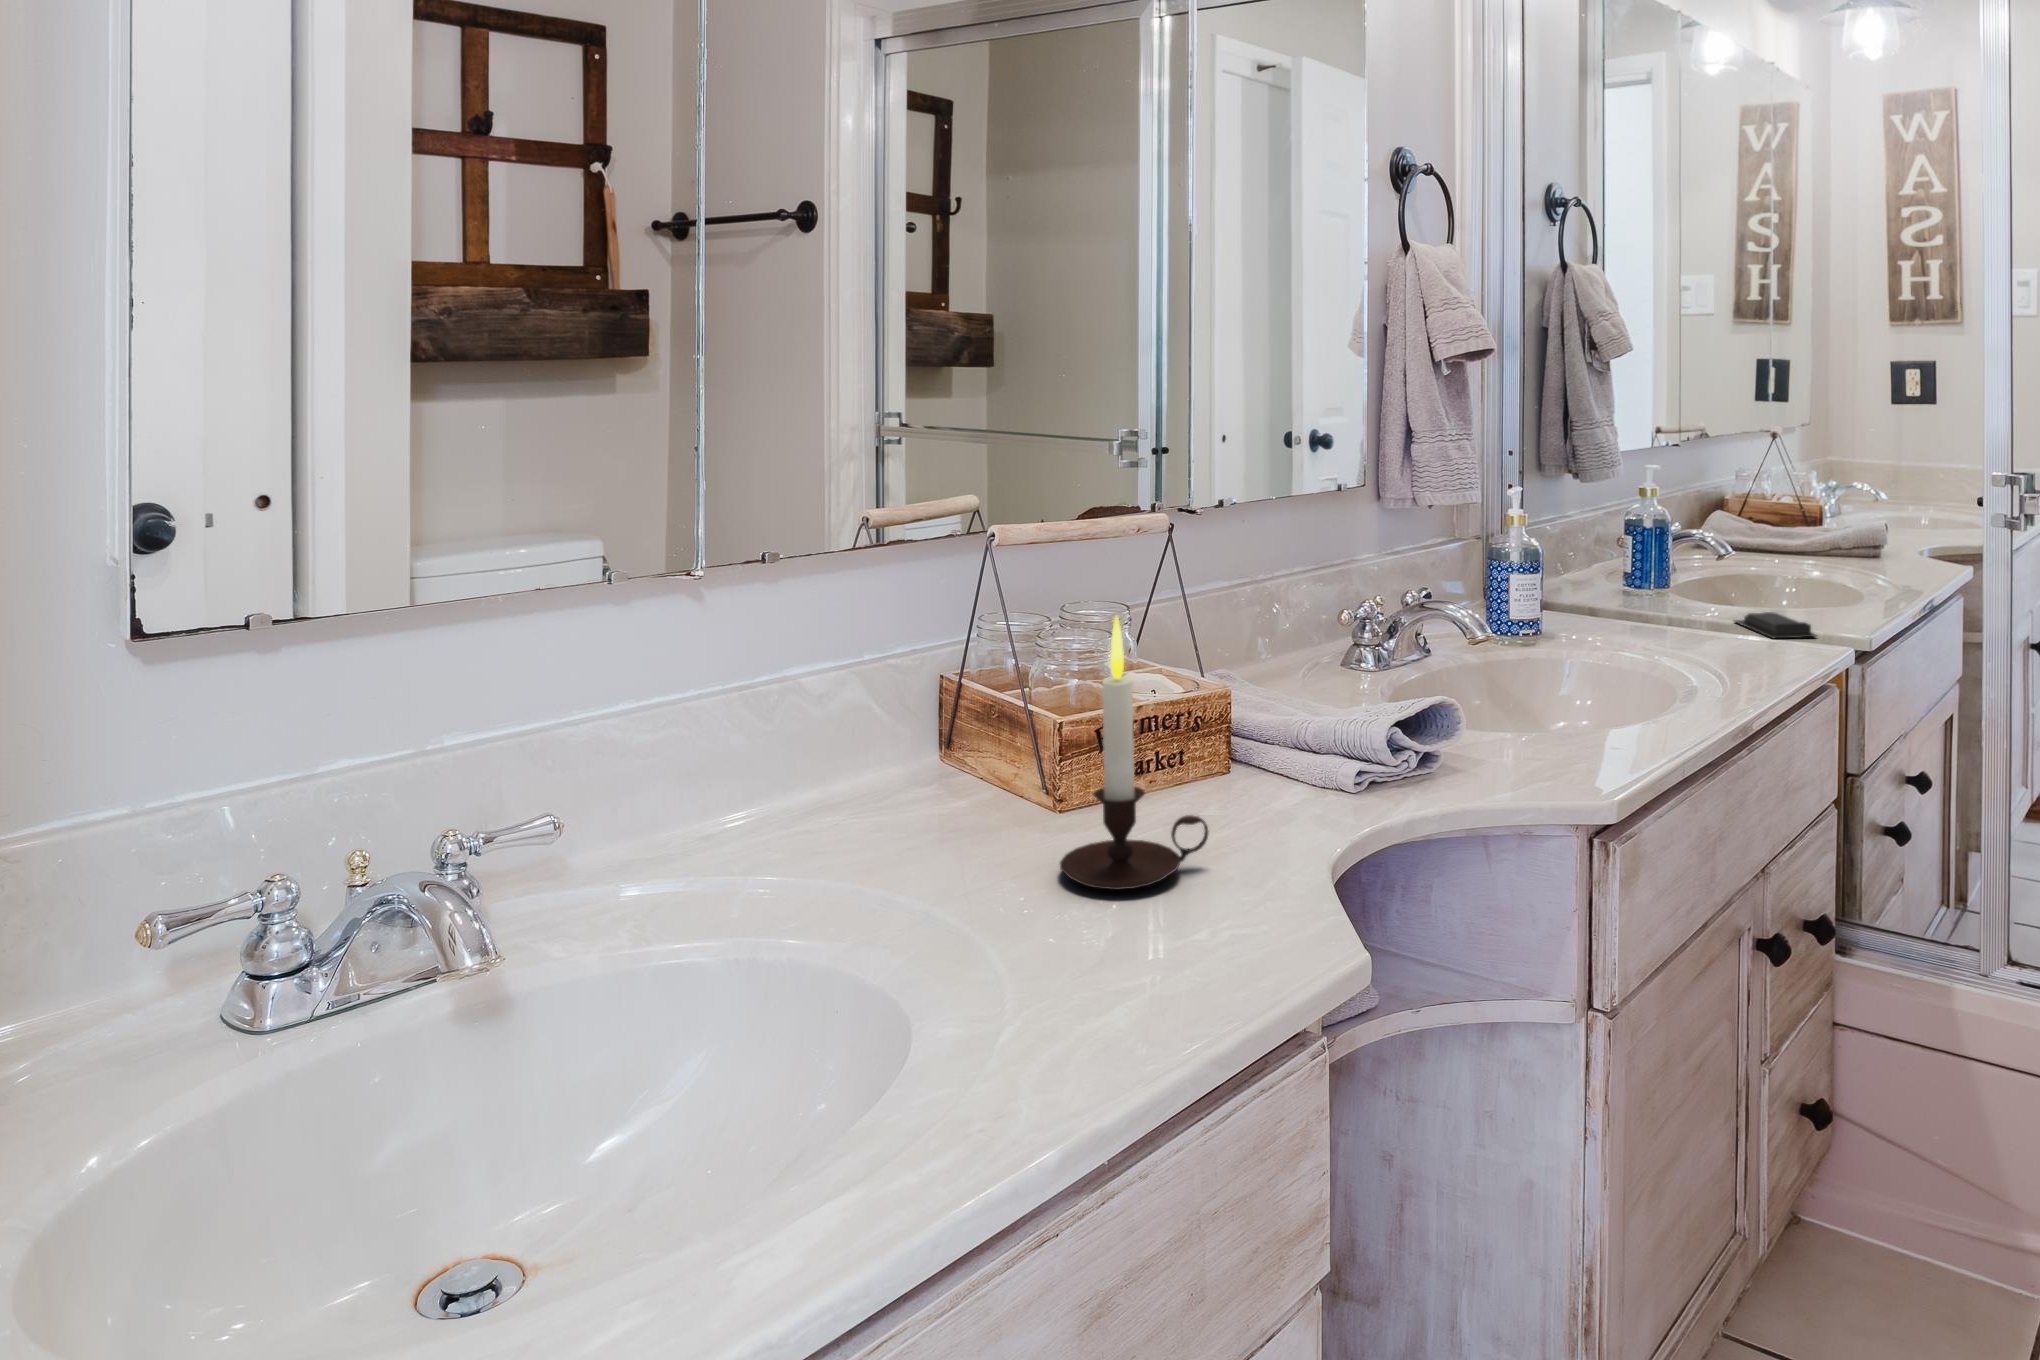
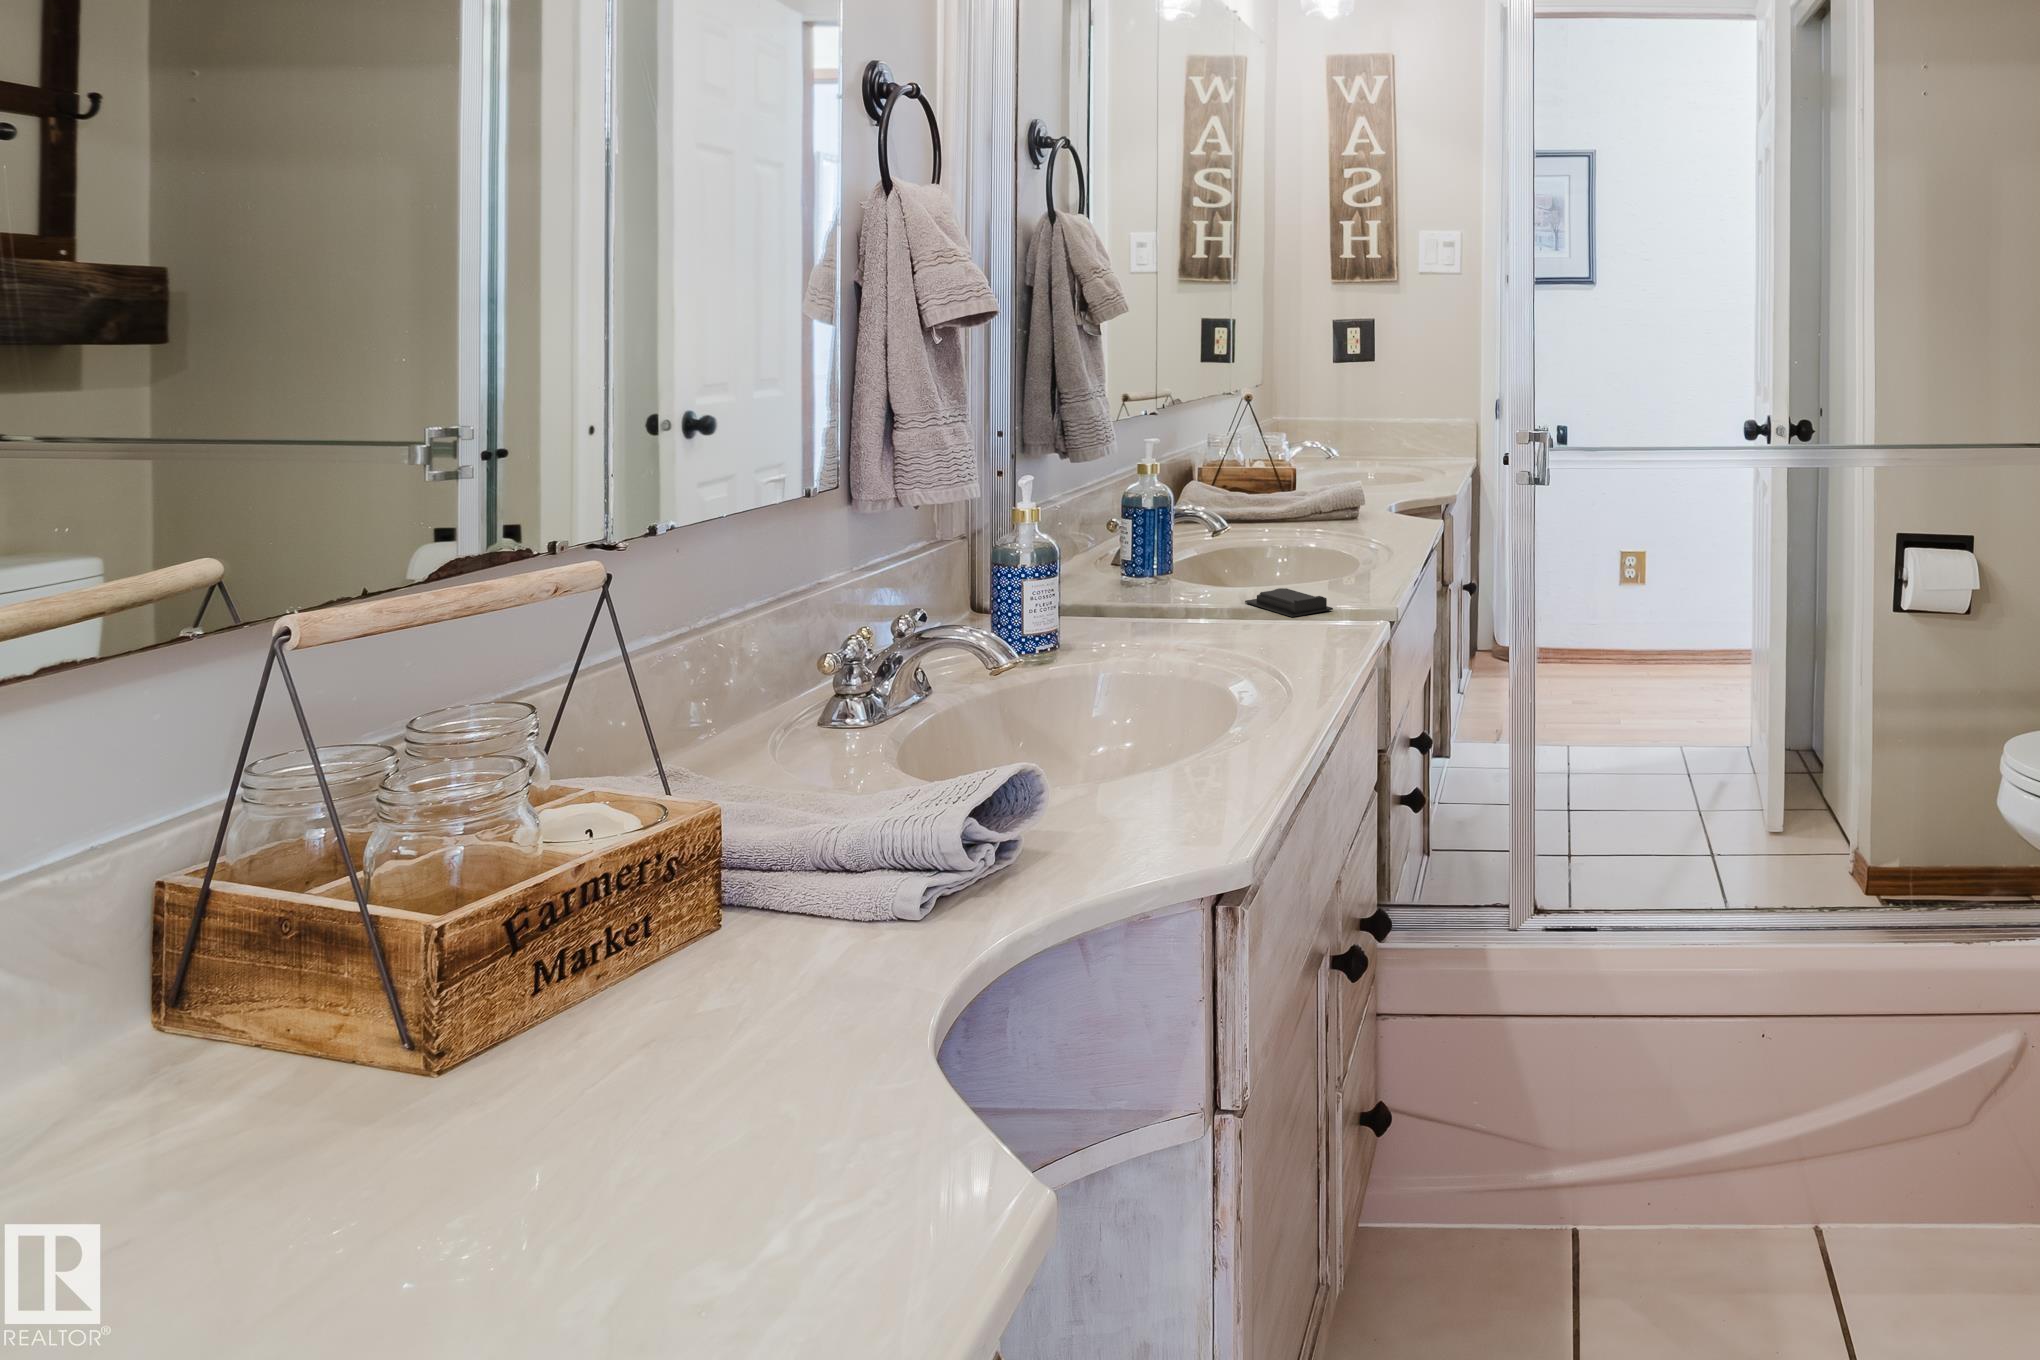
candle: present [1060,616,1208,890] -> none [482,753,753,1206]

